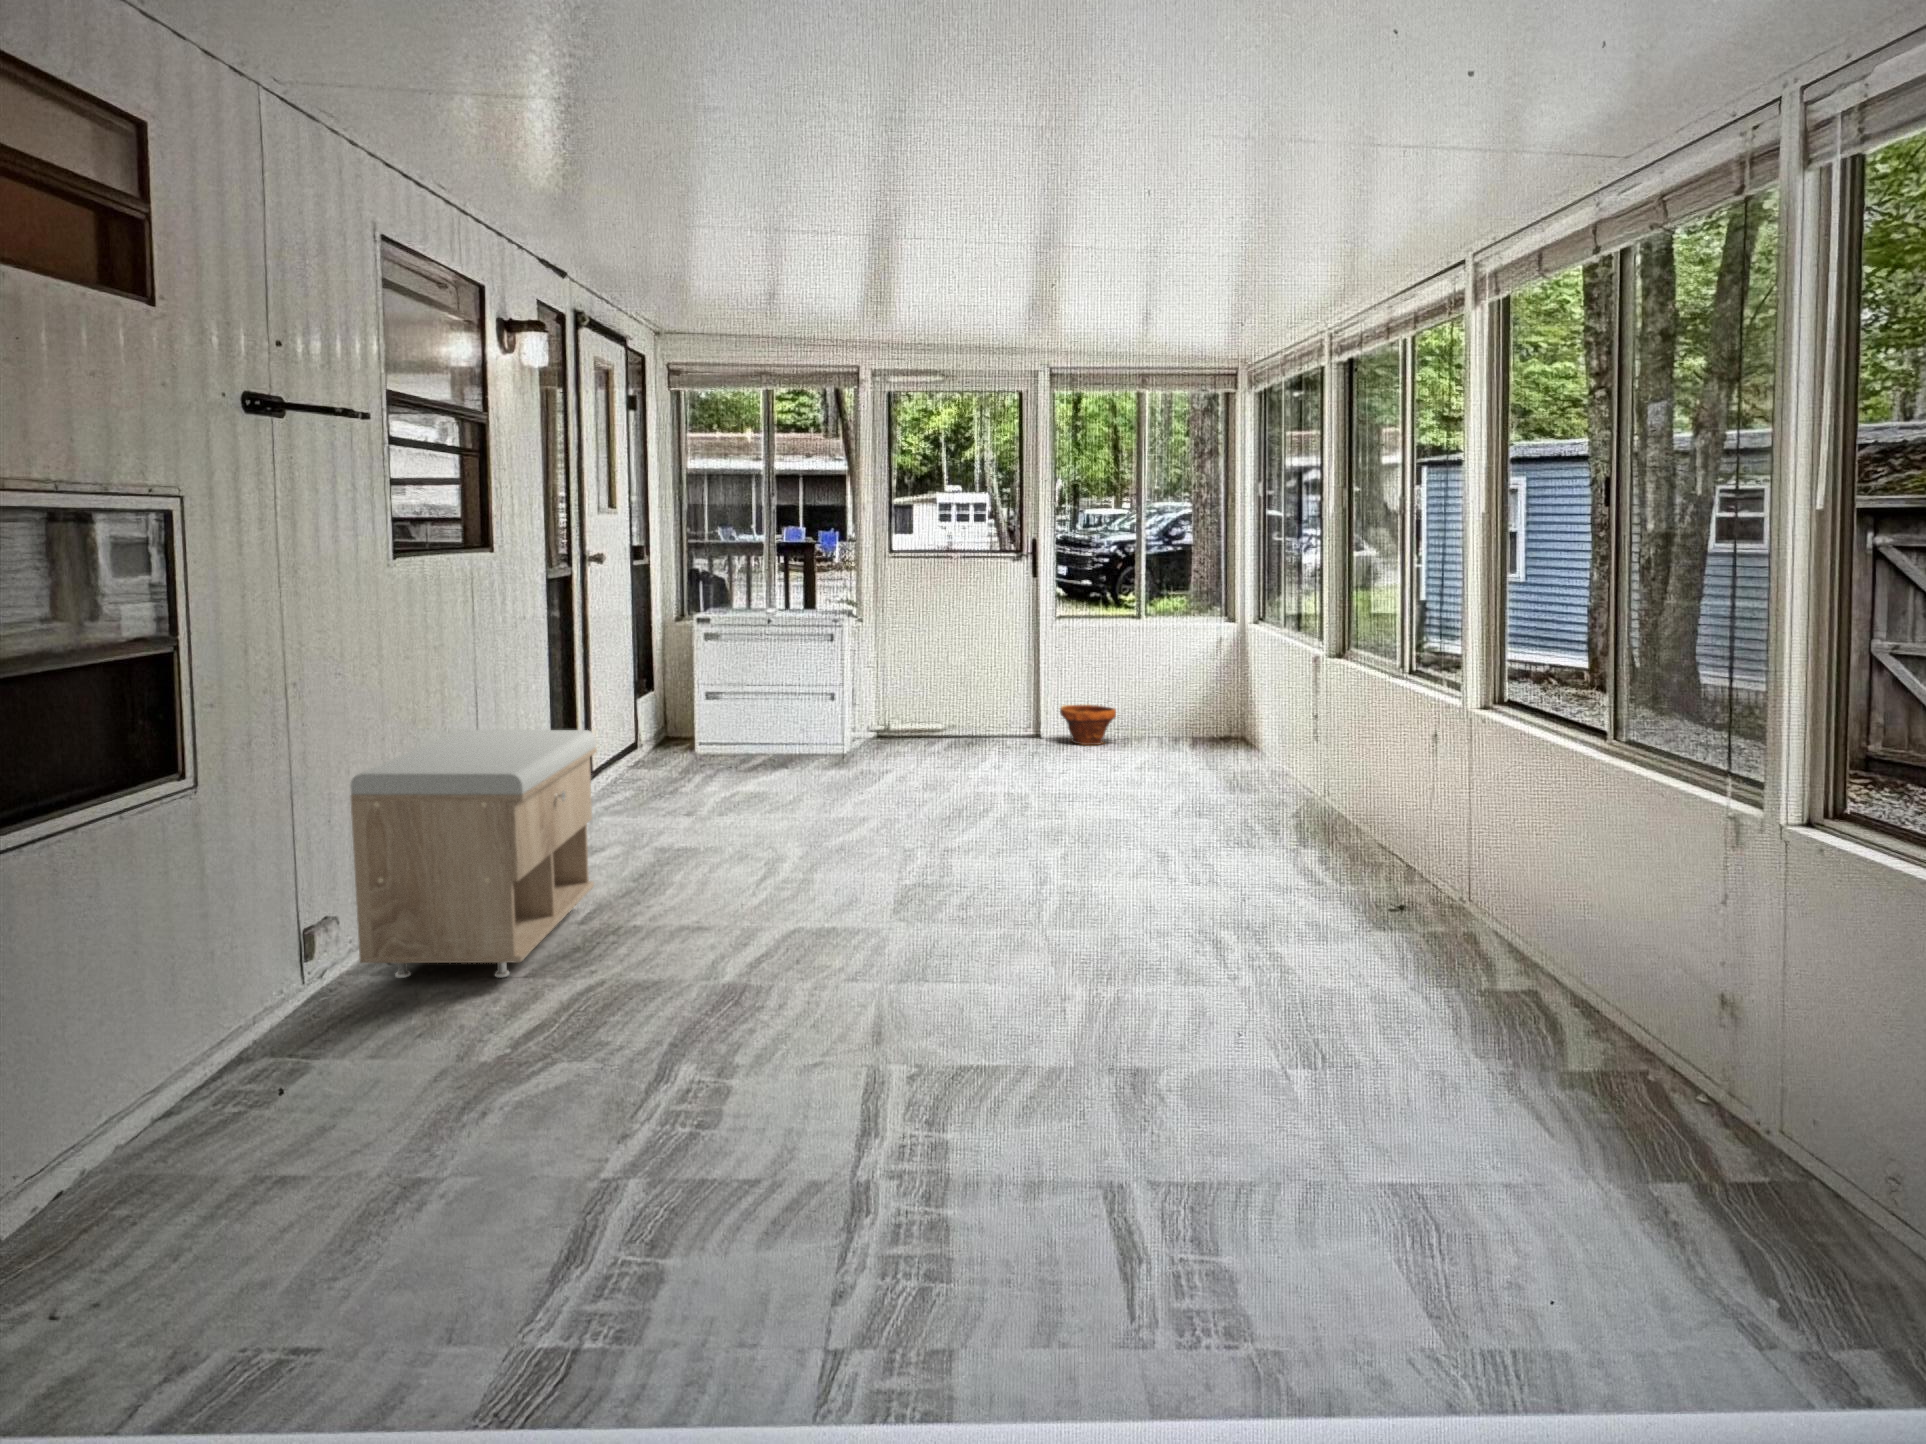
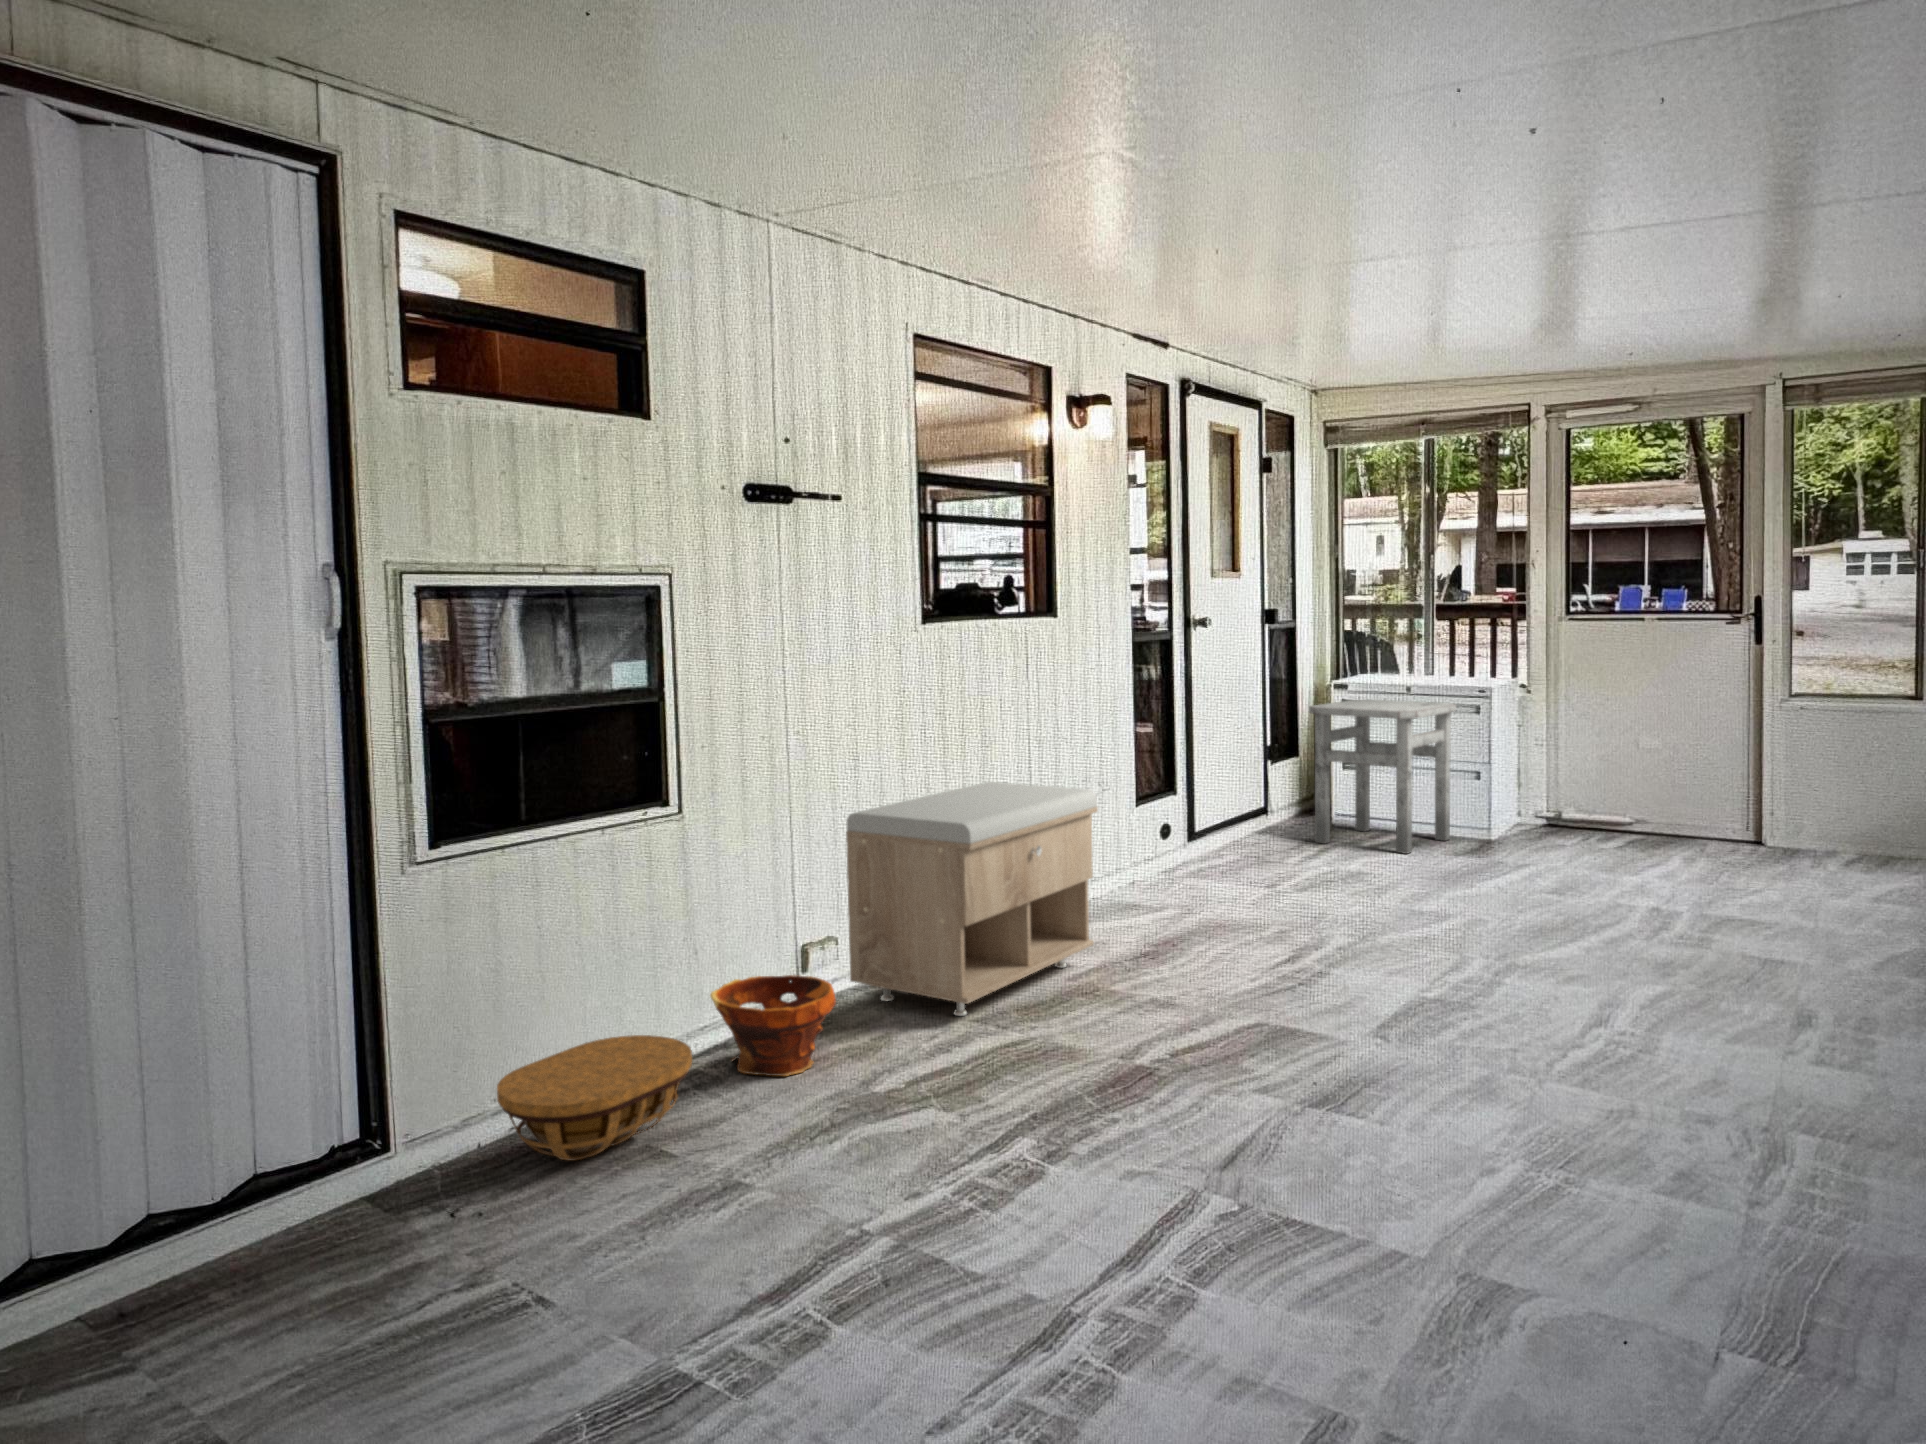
side table: none [690,632,815,771] -> present [1309,700,1456,854]
planter: present [1060,704,1116,745] -> present [710,975,836,1076]
basket: none [53,1057,302,1228] -> present [497,1035,692,1160]

